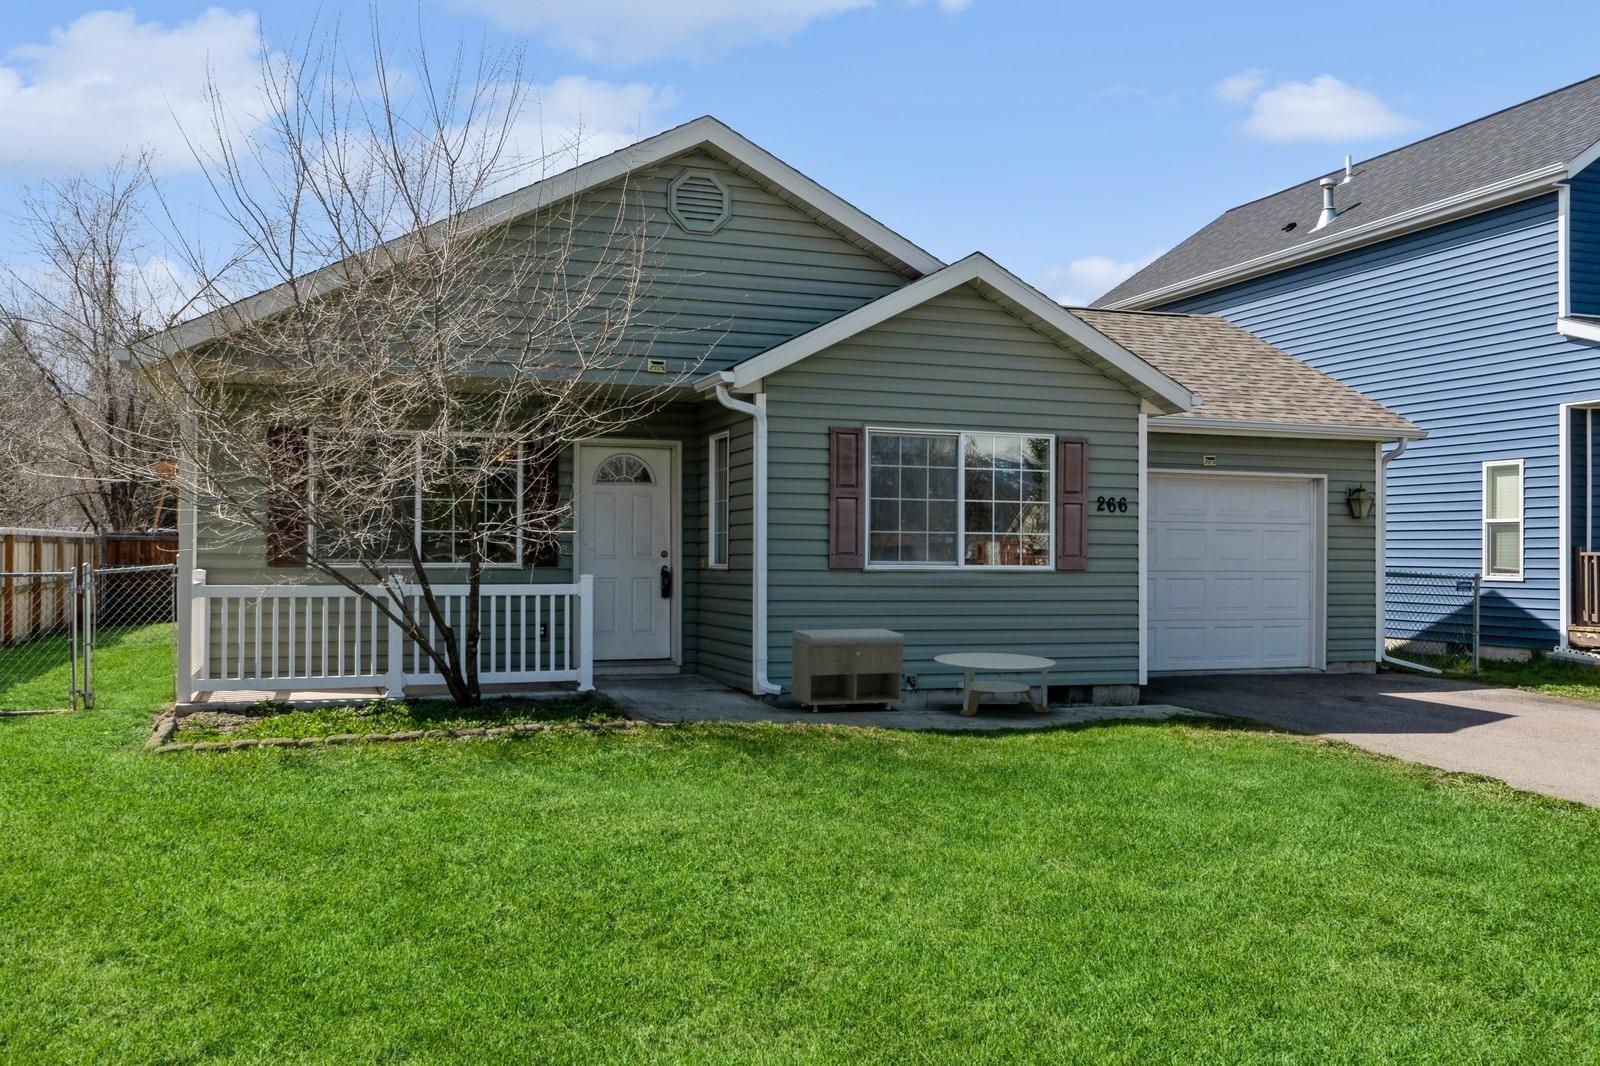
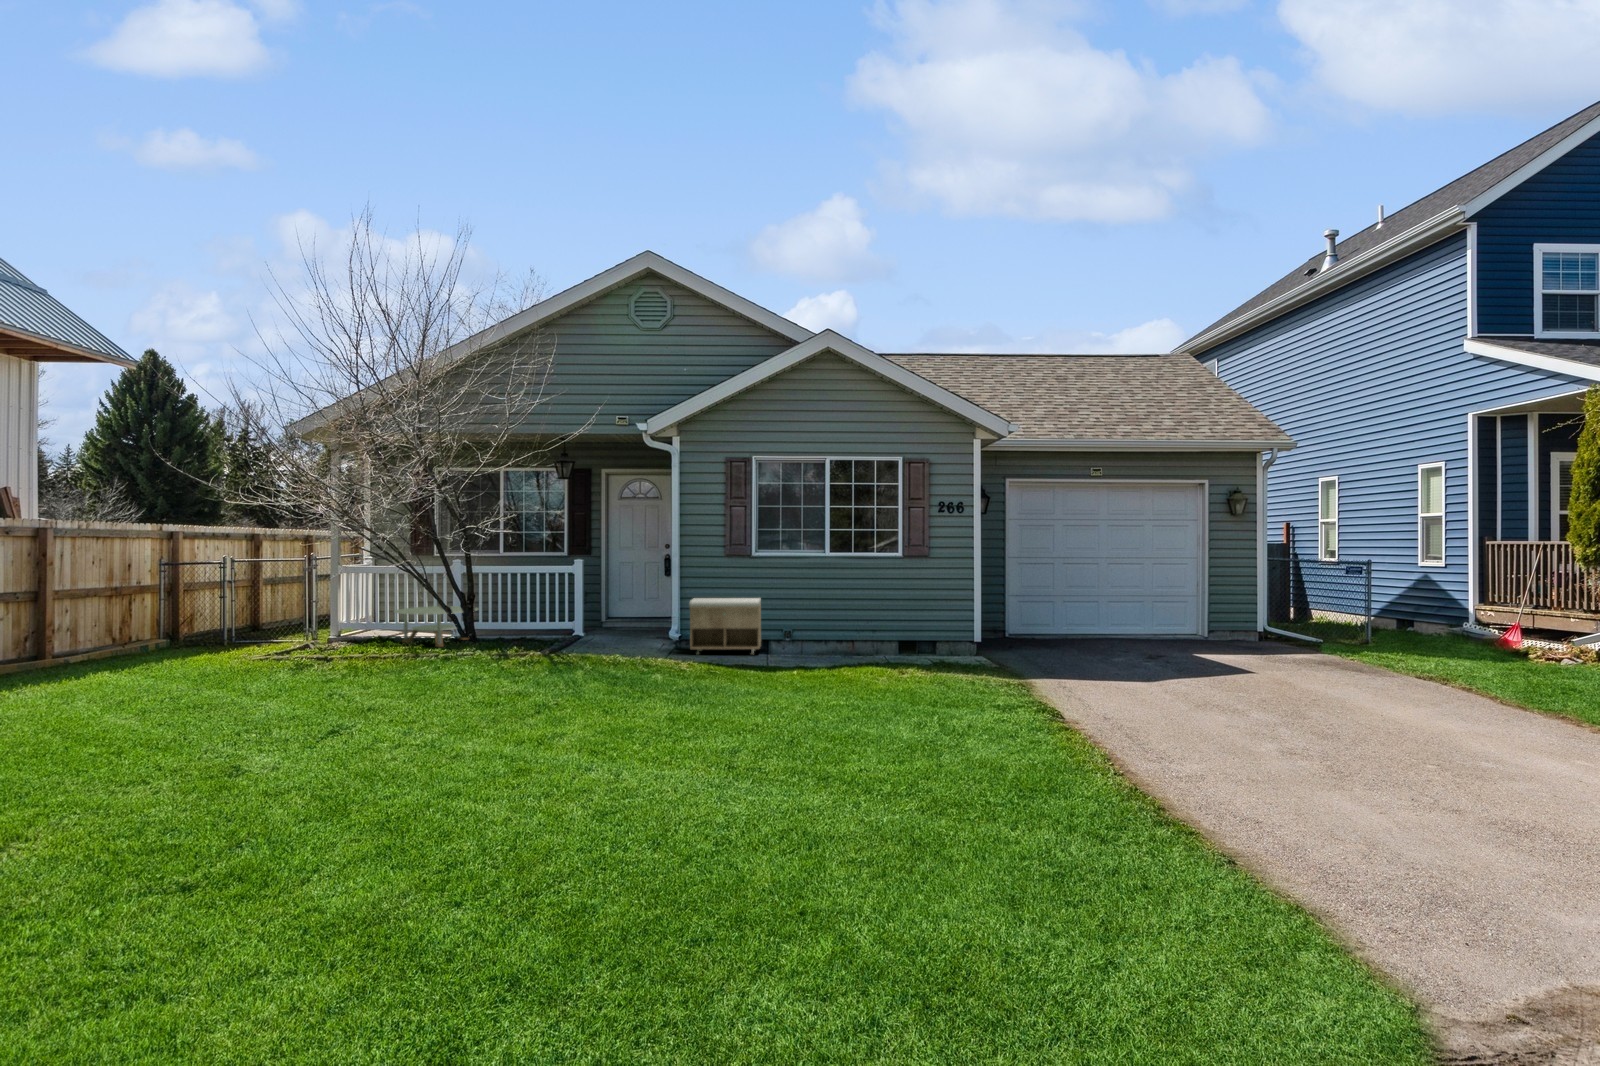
round table: present [934,653,1056,715] -> present [394,606,478,647]

